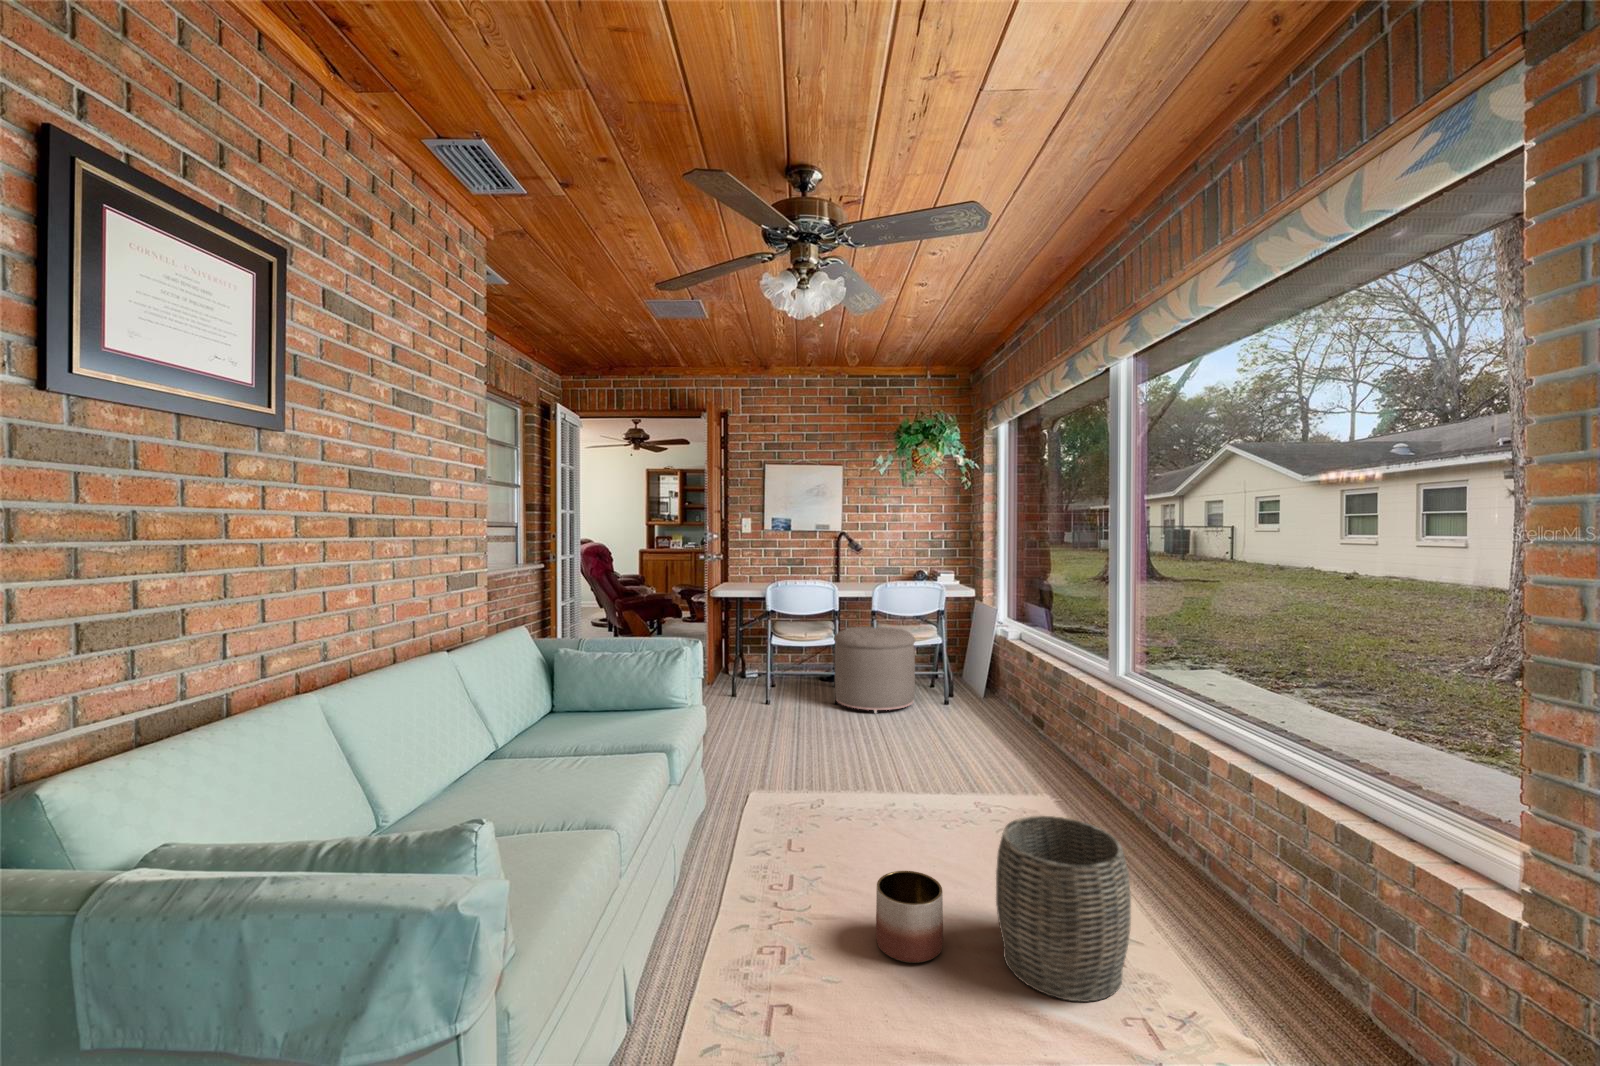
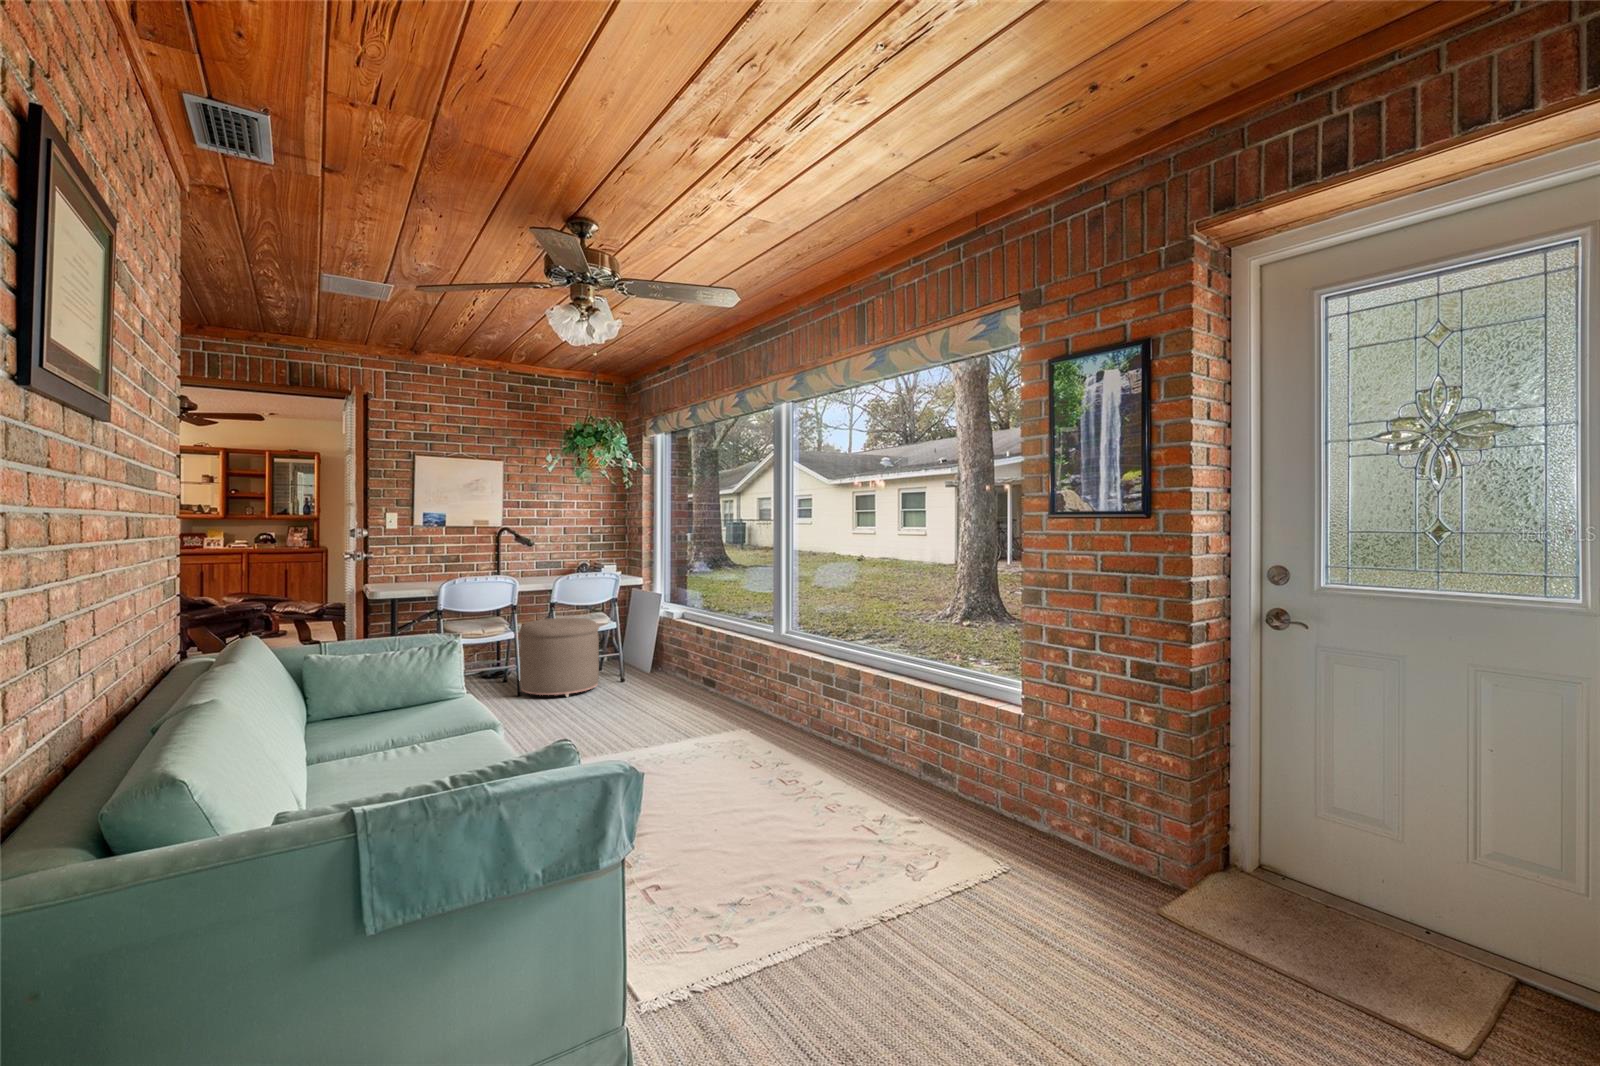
woven basket: present [996,816,1131,1002] -> none [760,719,841,824]
planter: present [876,871,943,963] -> none [682,776,729,834]

